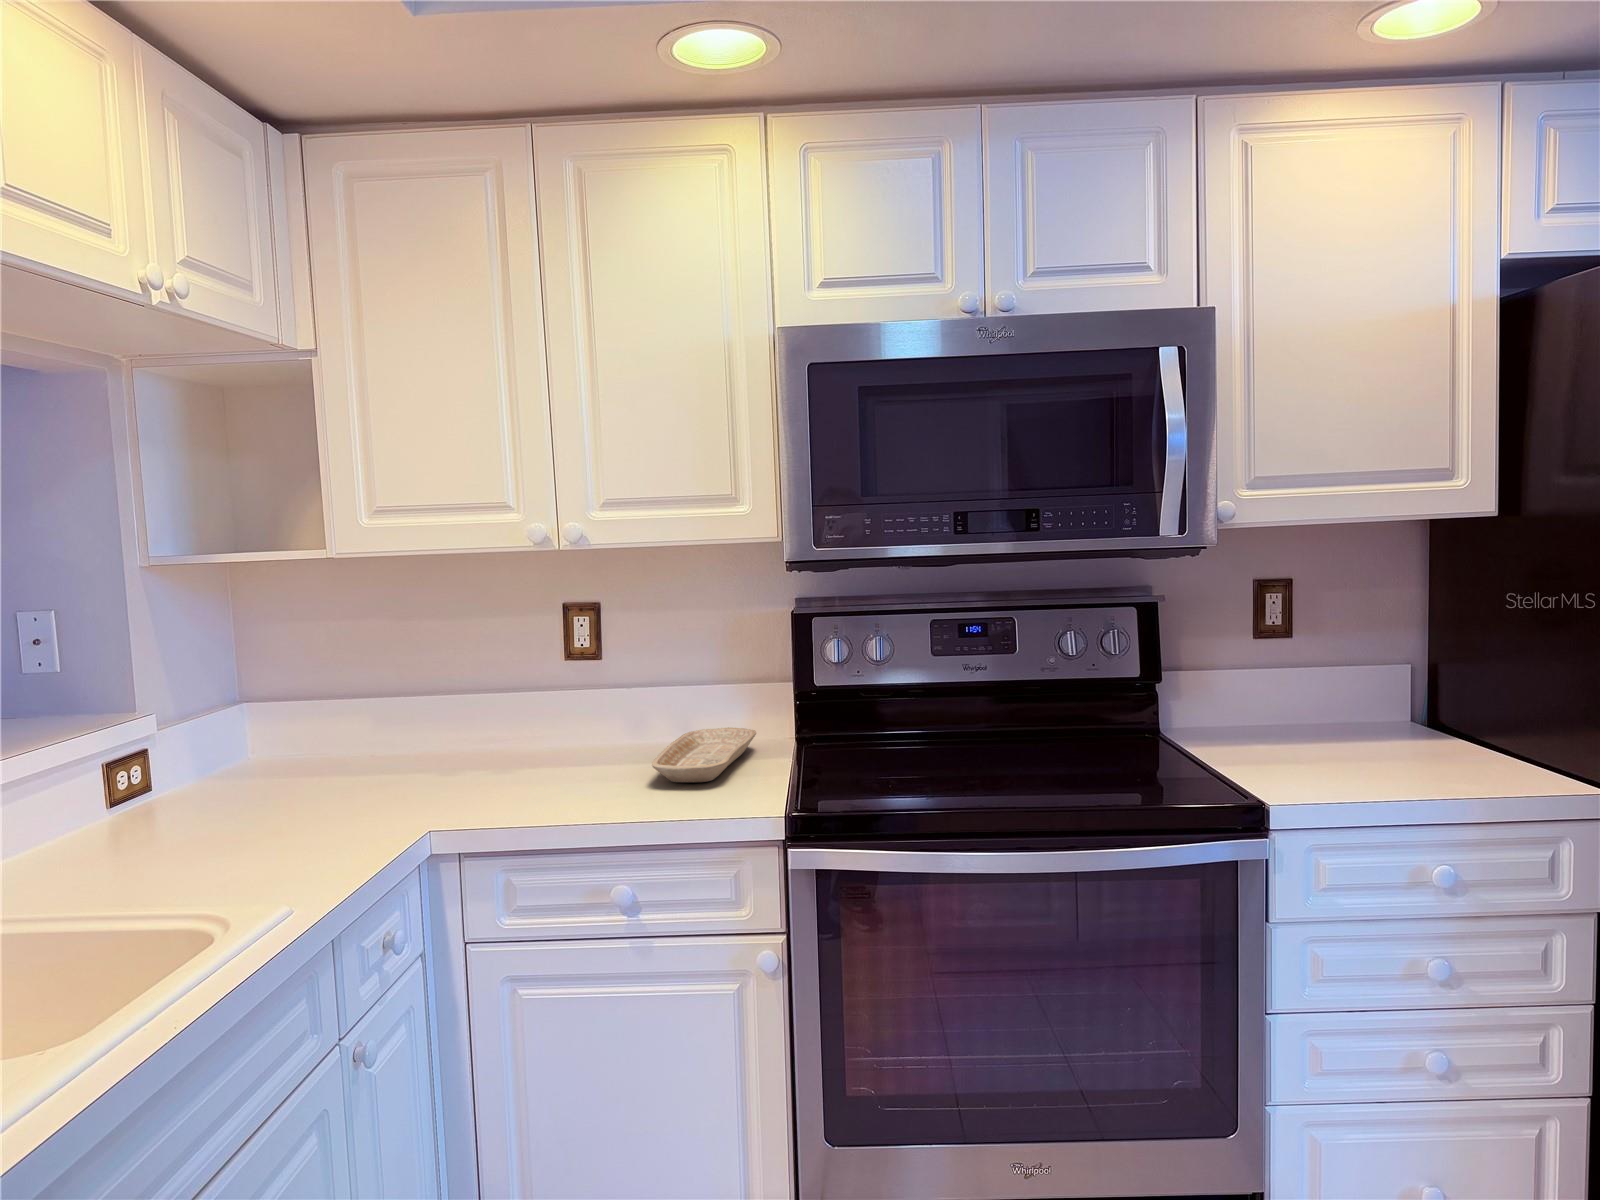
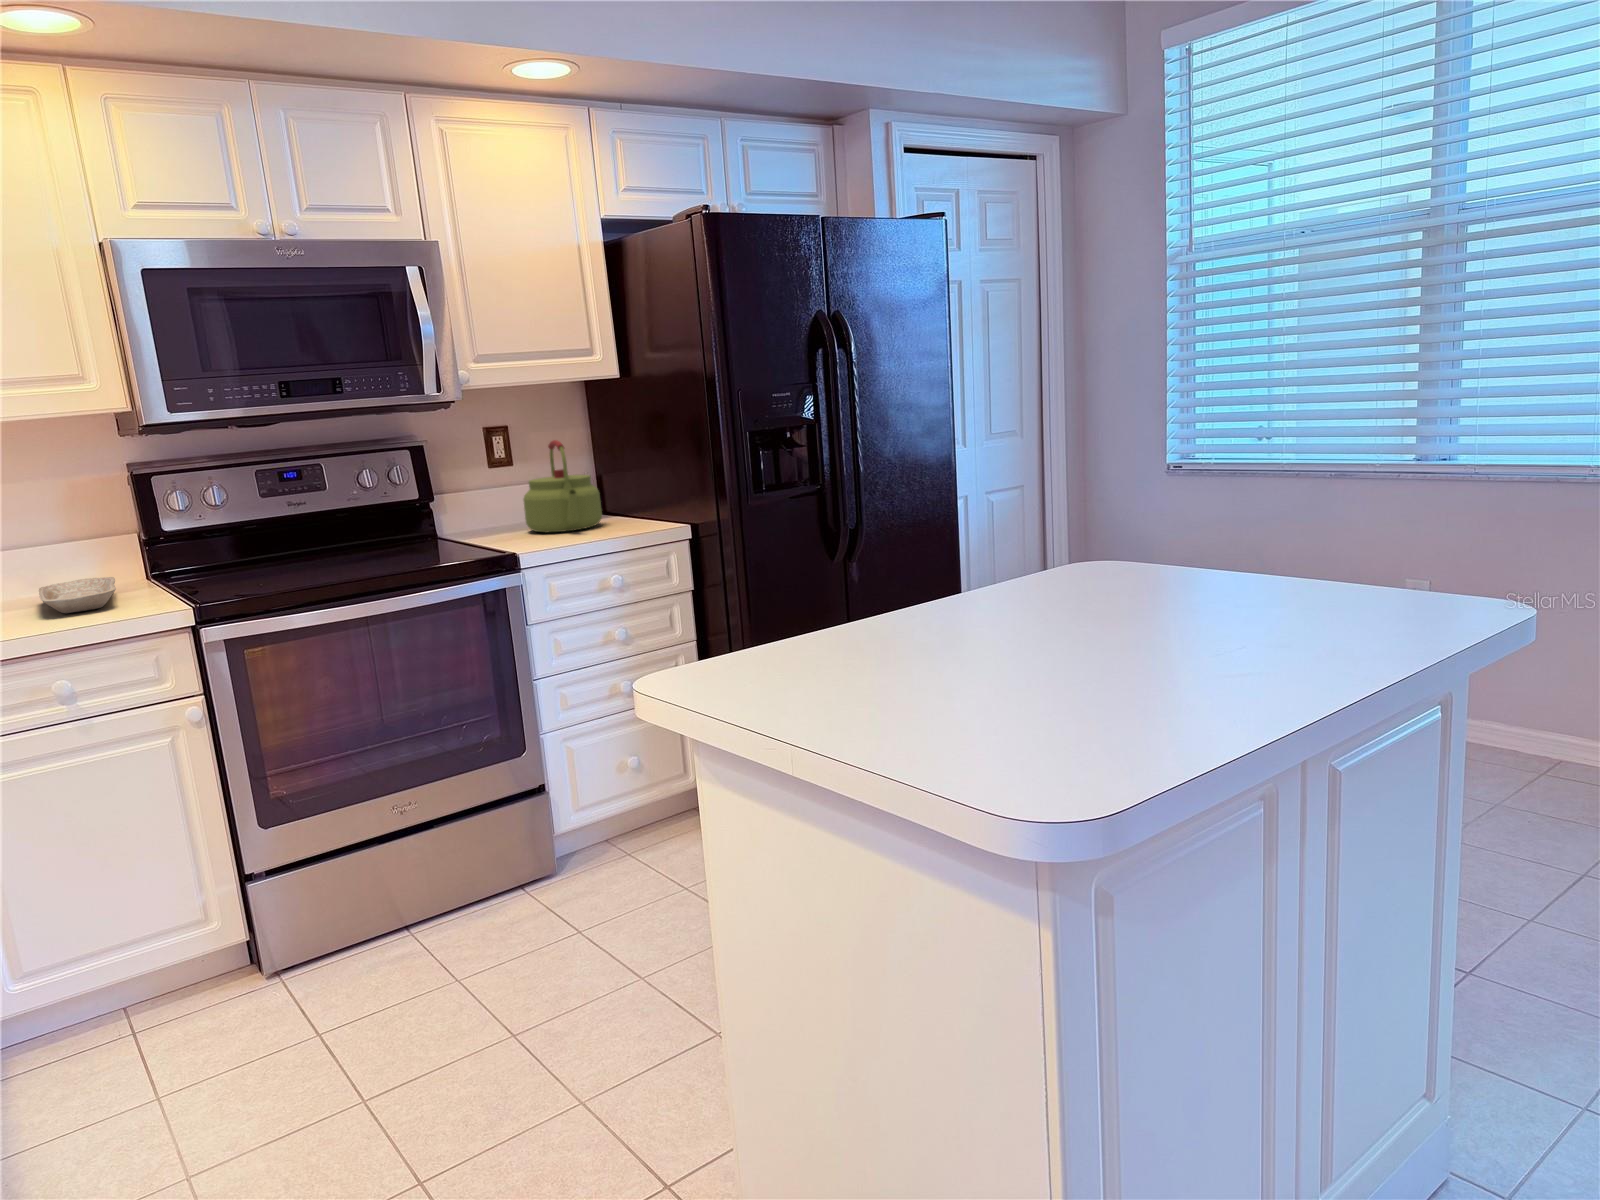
kettle: none [1300,612,1442,763] -> present [523,440,602,532]

